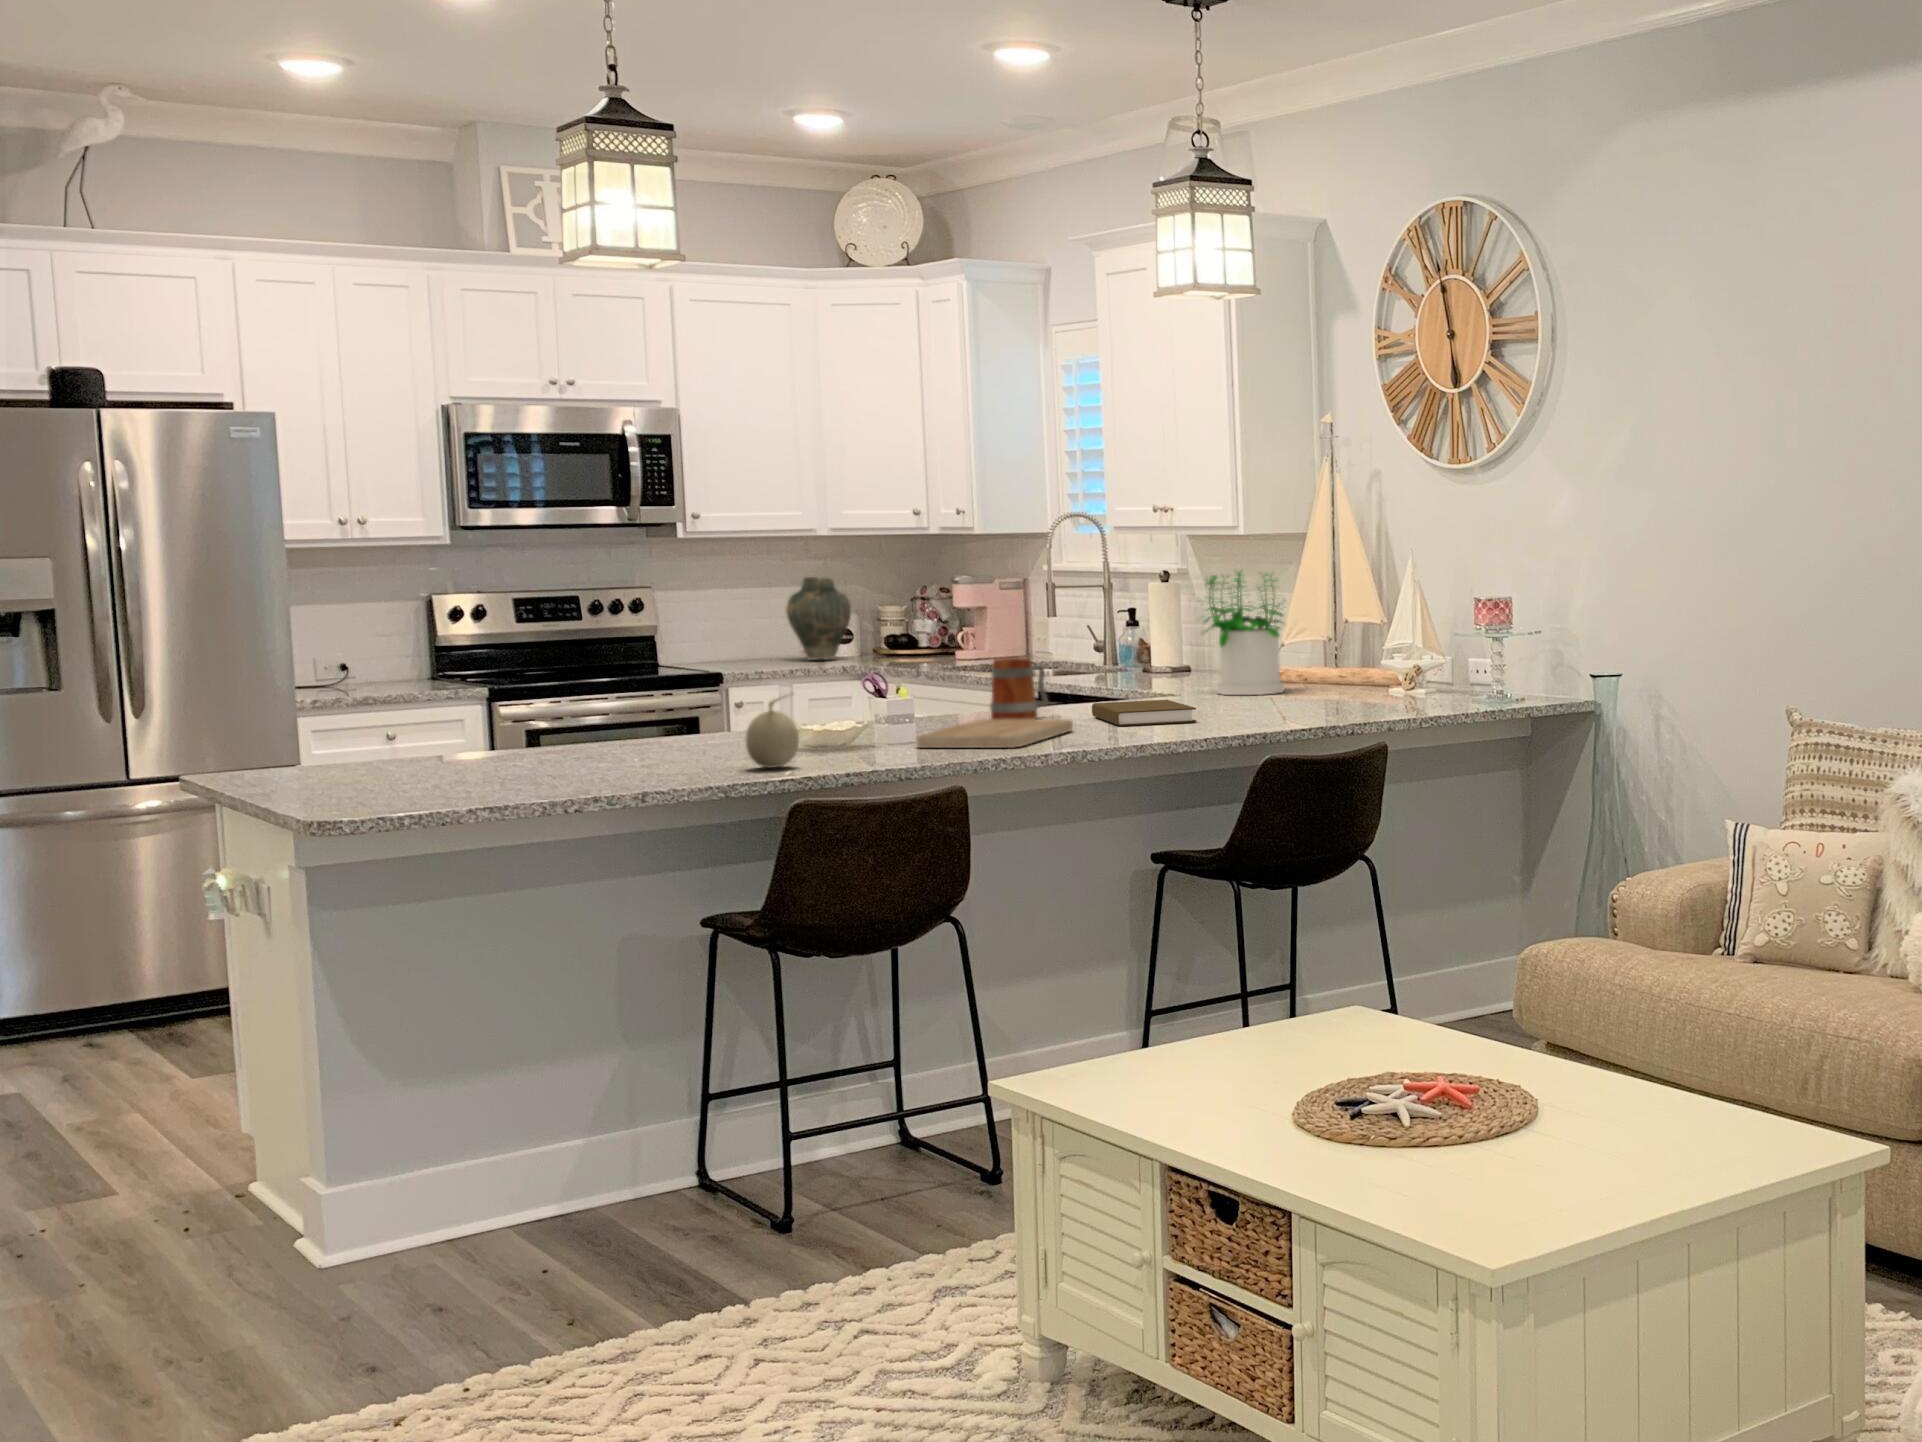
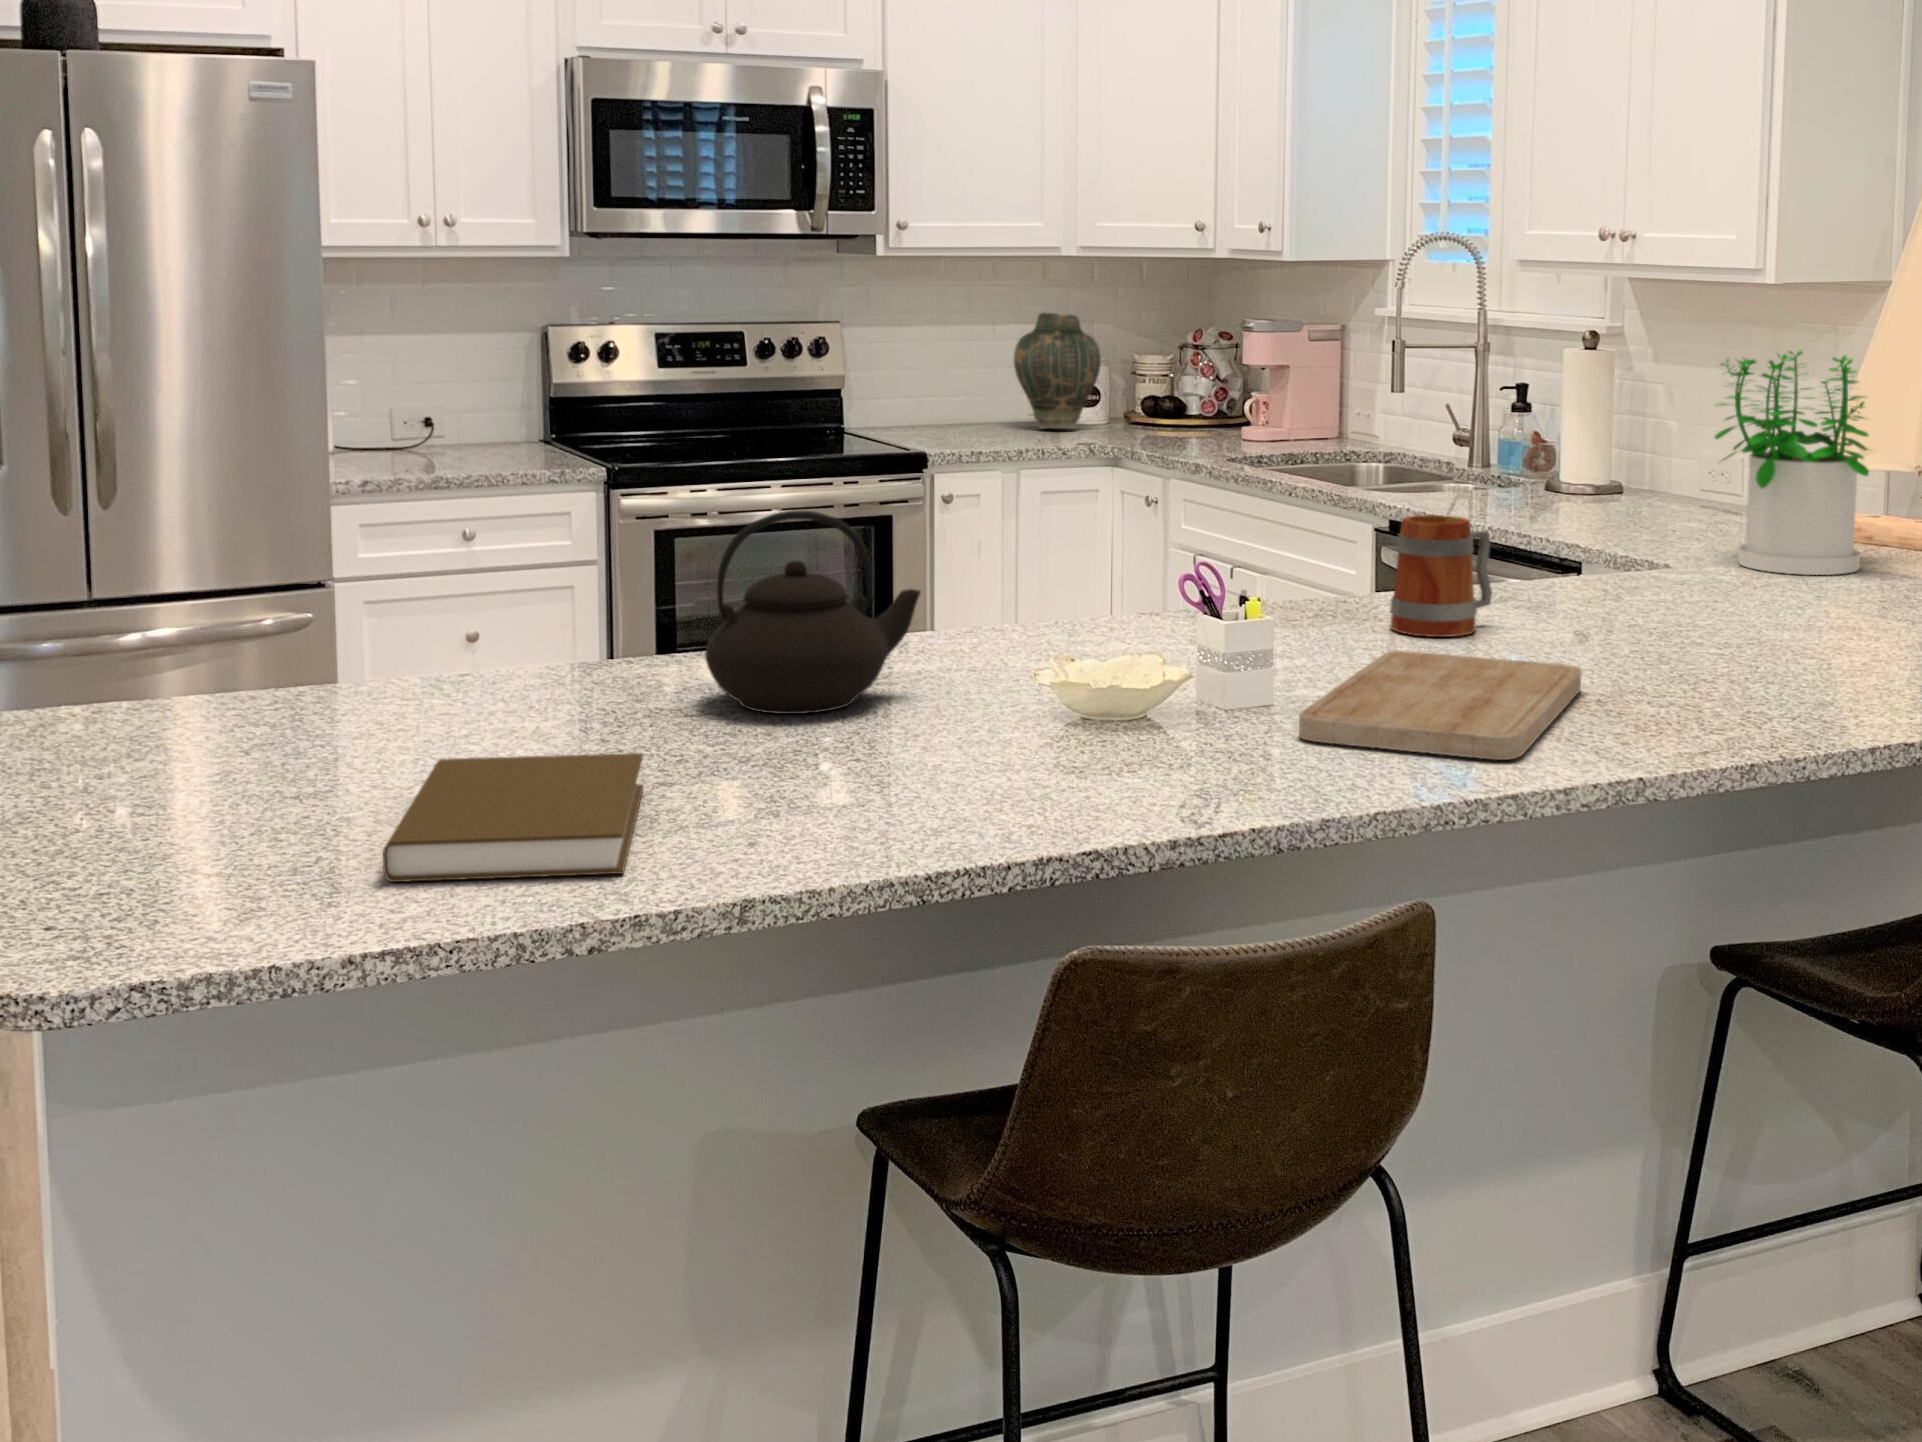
teapot: none [605,651,720,754] -> present [705,511,920,714]
fruit: present [746,698,799,768] -> none [969,647,1081,815]
book: present [1092,700,1196,726] -> present [383,753,644,882]

